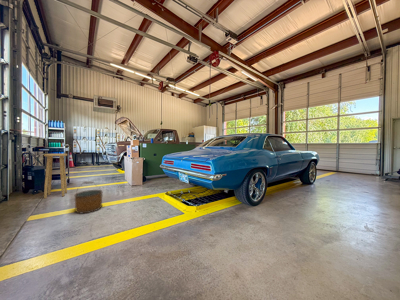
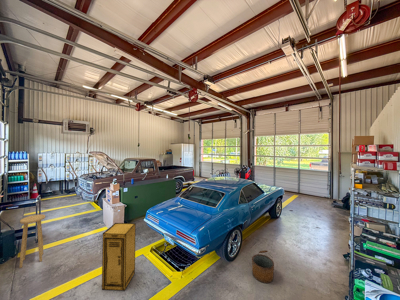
storage cabinet: none [114,154,149,218] -> present [102,223,136,291]
bucket: present [75,181,103,213] -> present [252,251,274,283]

